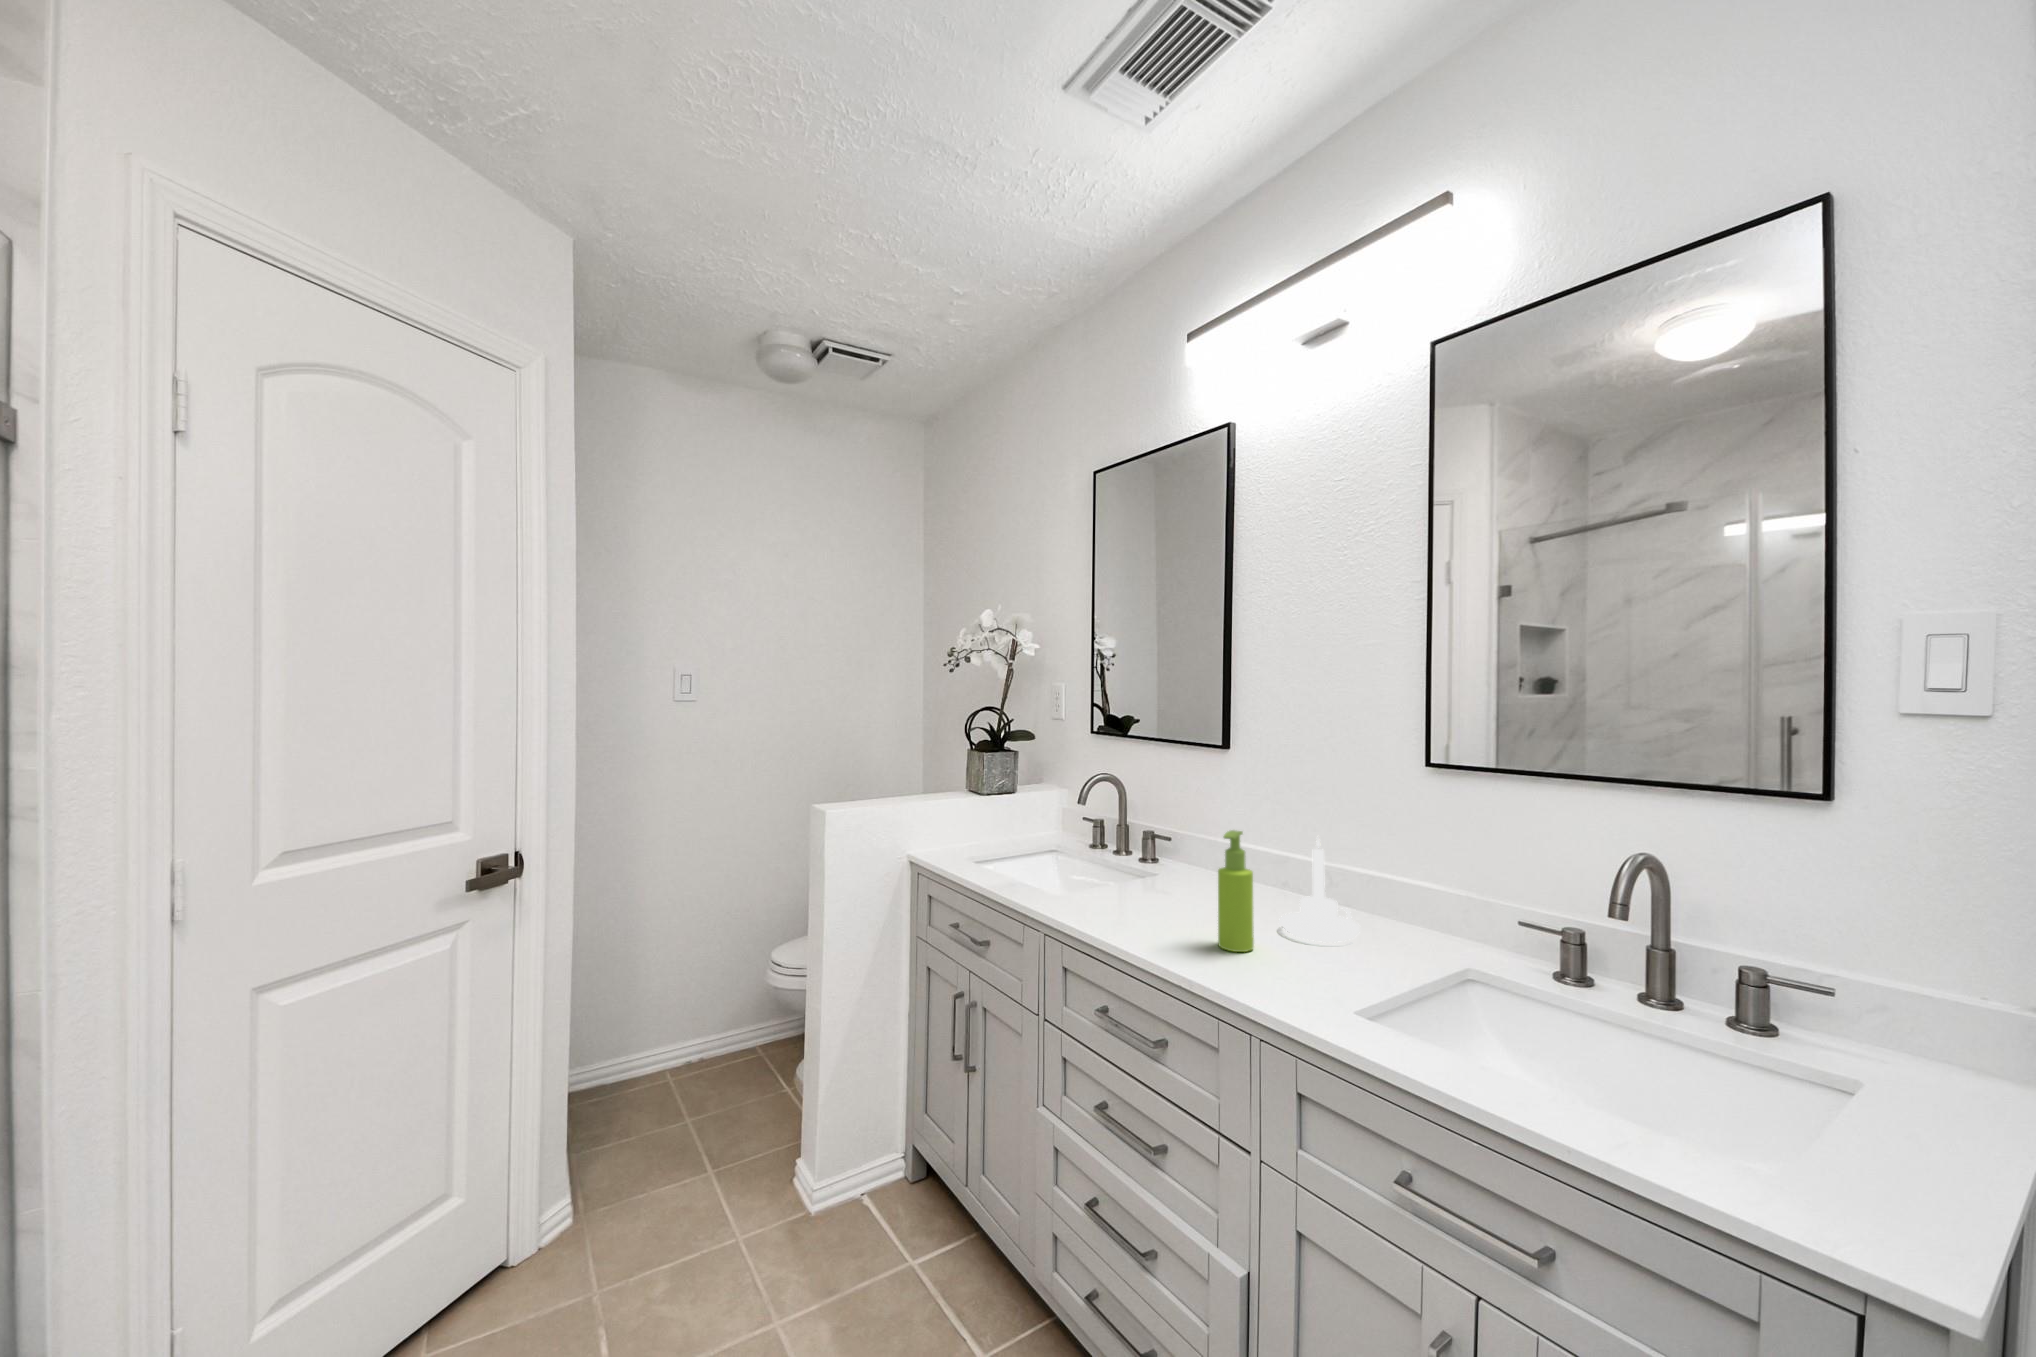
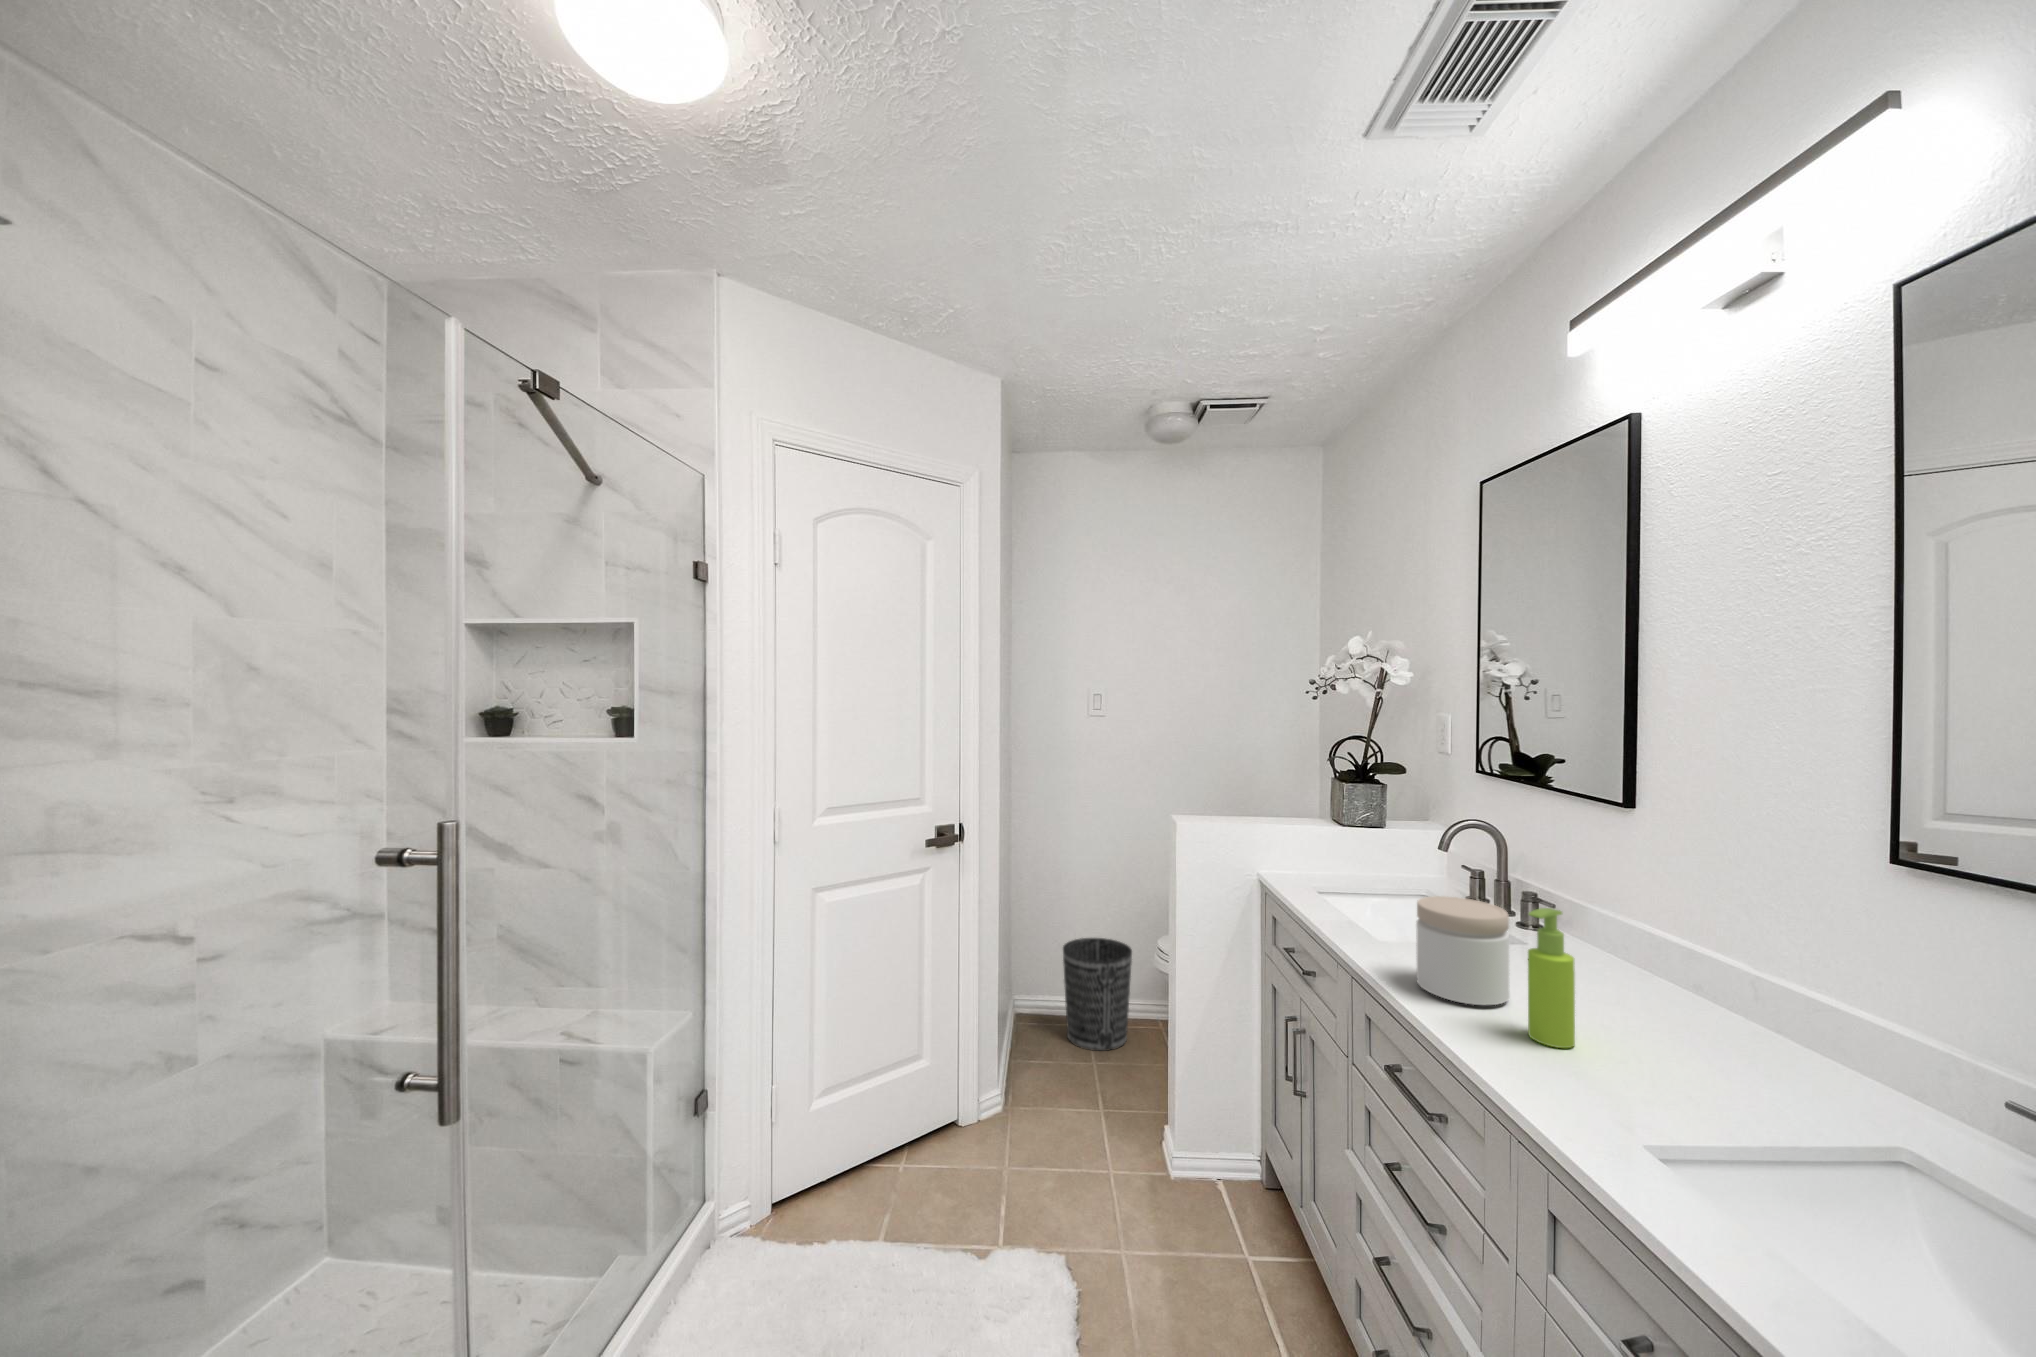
jar: none [1111,838,1187,933] -> present [1416,896,1510,1005]
candle holder: present [1279,838,1360,942] -> none [1634,931,1759,1070]
wastebasket: none [641,964,731,1103] -> present [1063,938,1132,1051]

